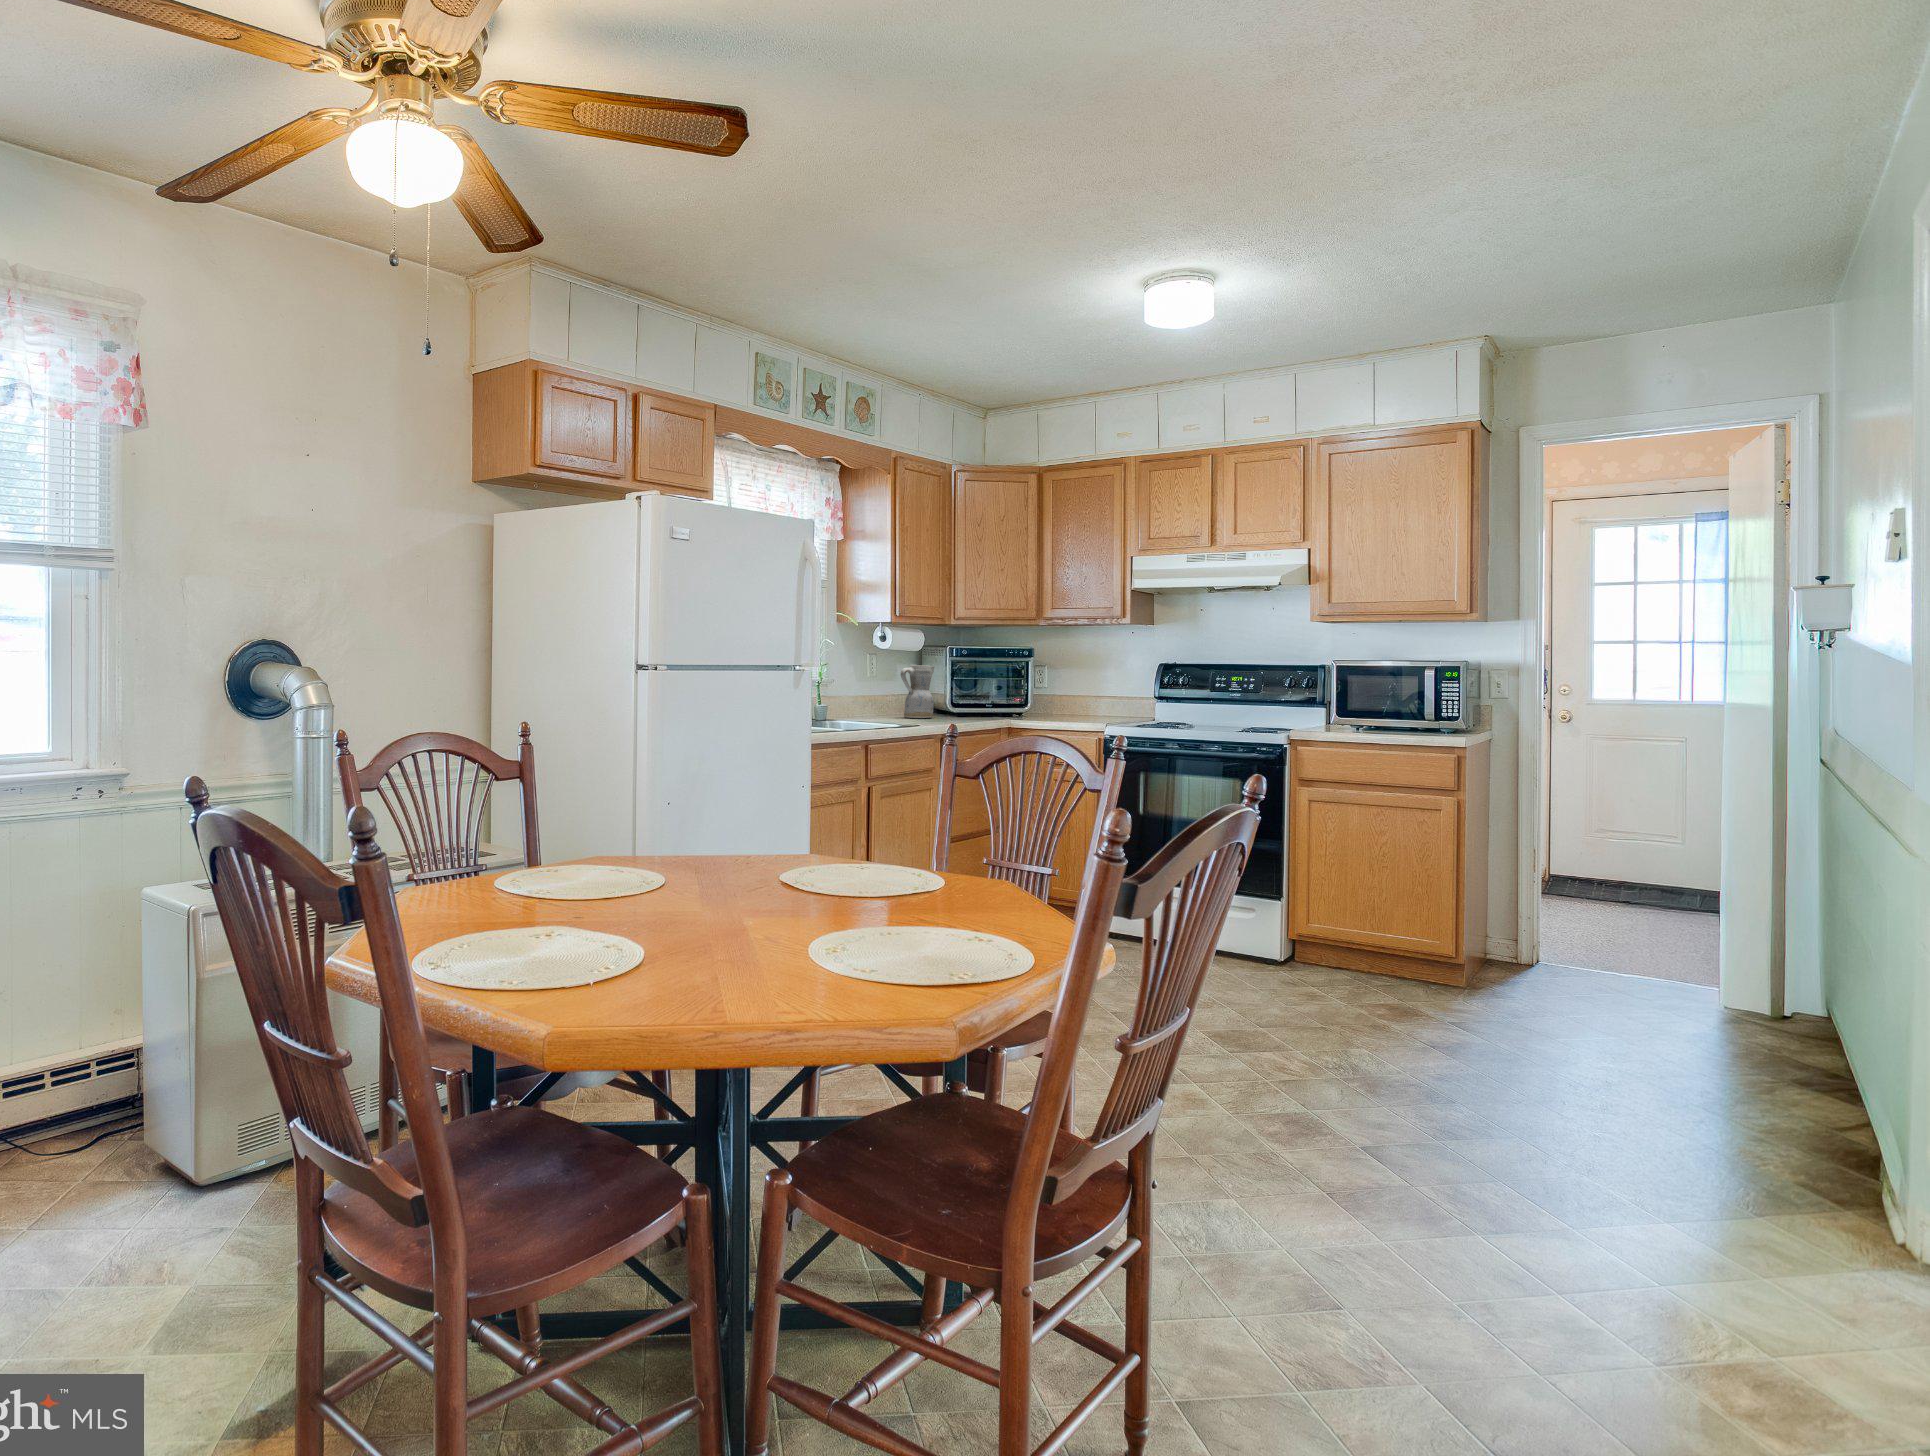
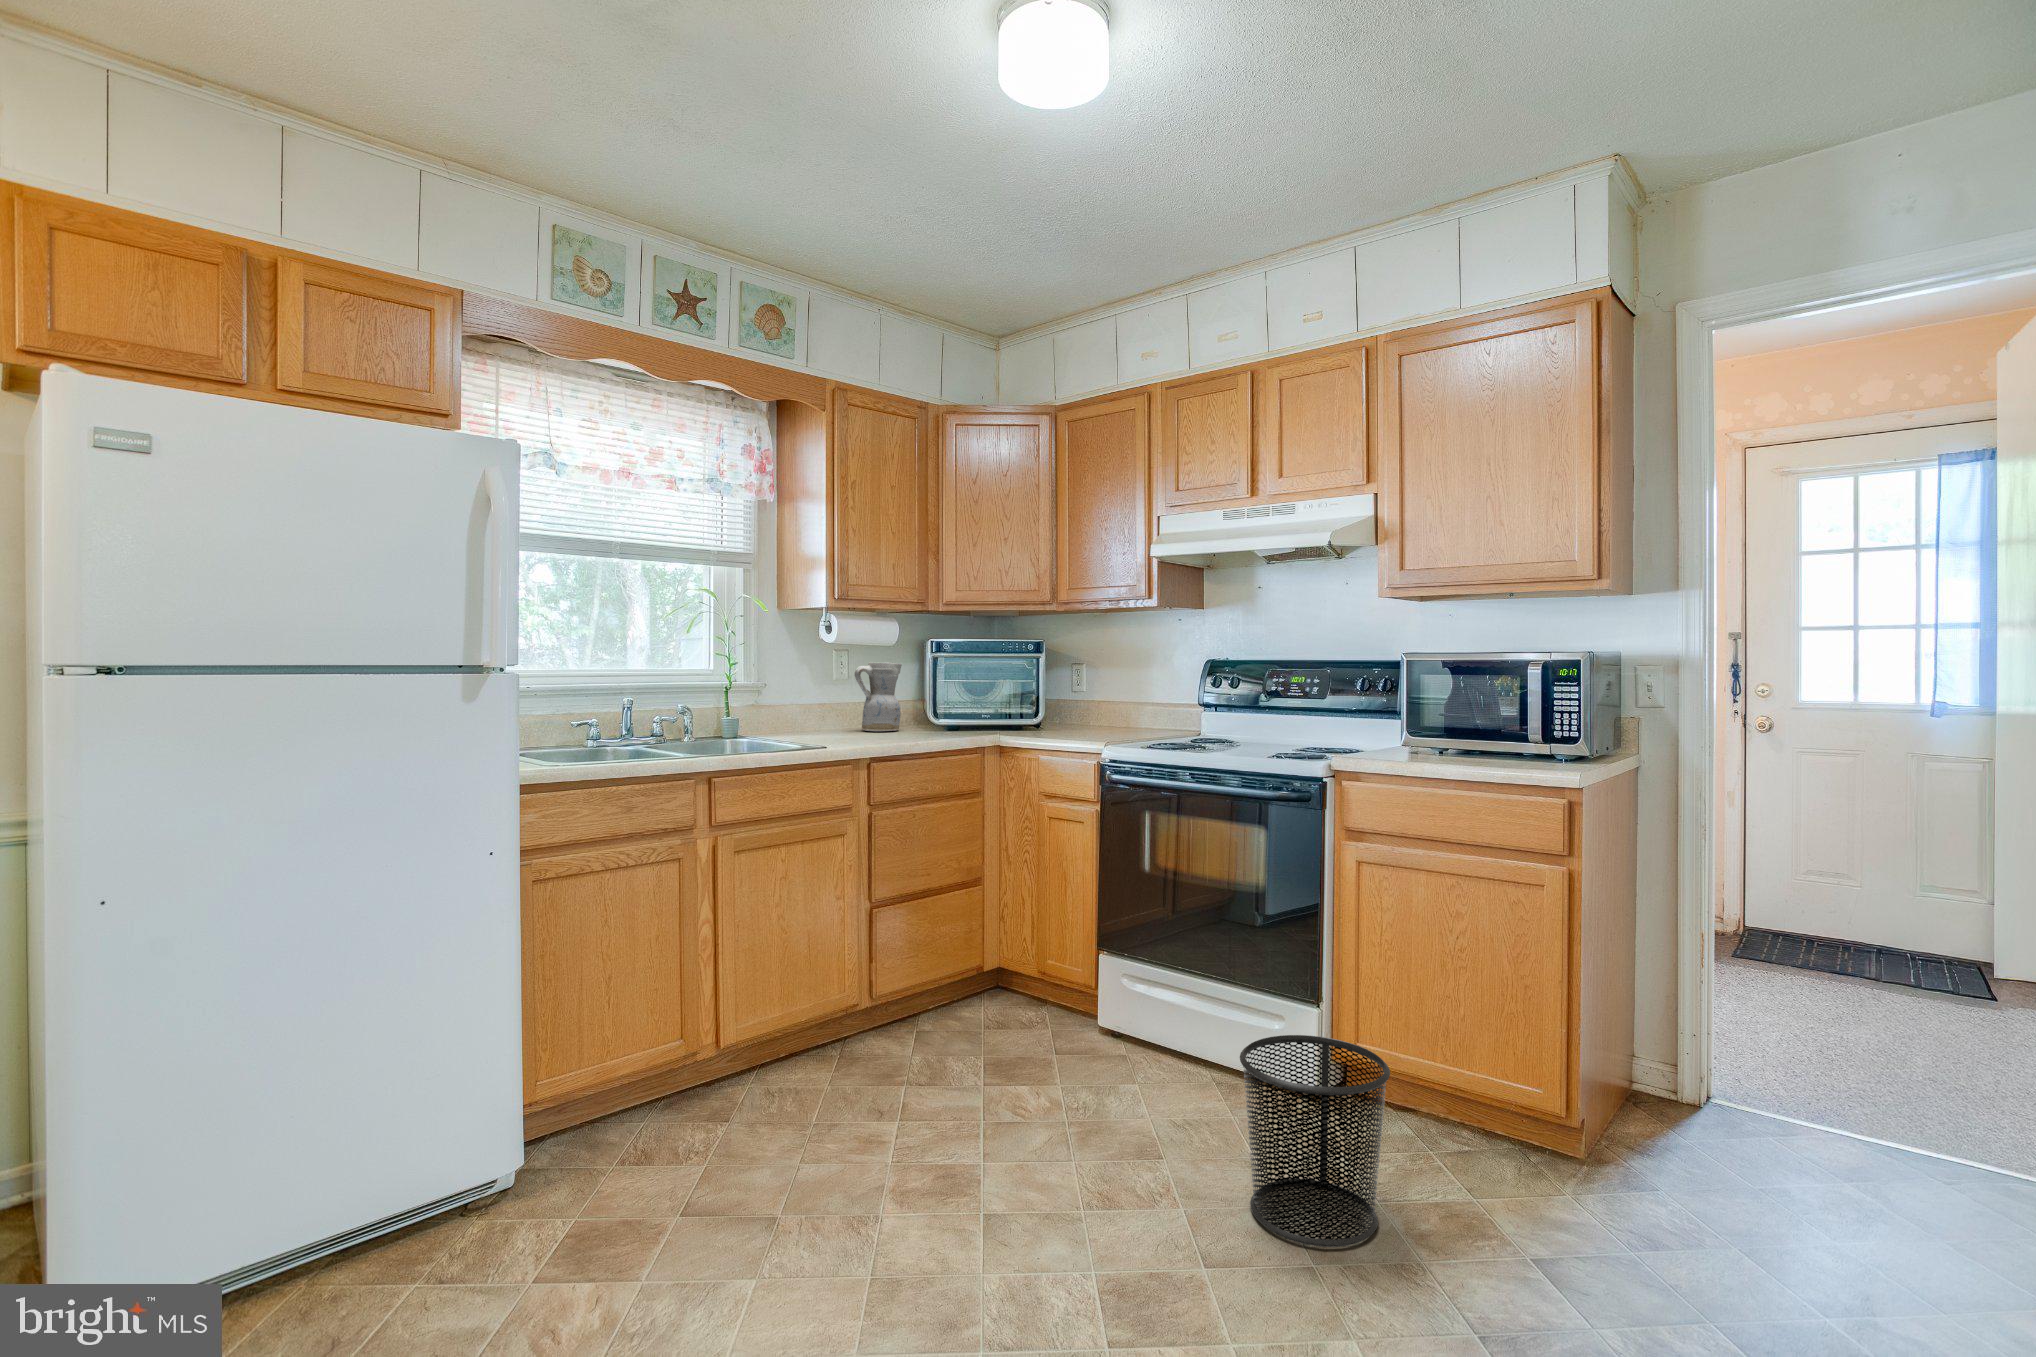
waste bin: none [1251,911,1351,1034] -> present [1240,1035,1390,1247]

